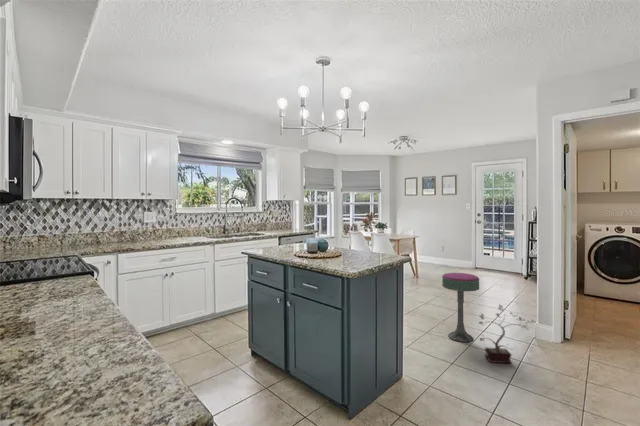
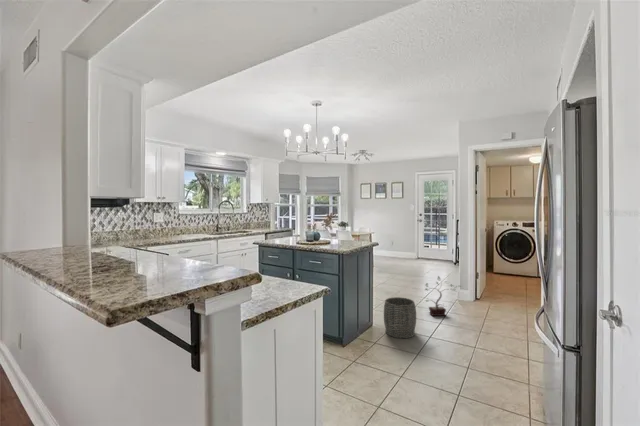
bar stool: present [442,273,479,342] -> none [398,257,424,306]
woven basket: none [412,335,462,402] -> present [384,297,416,338]

